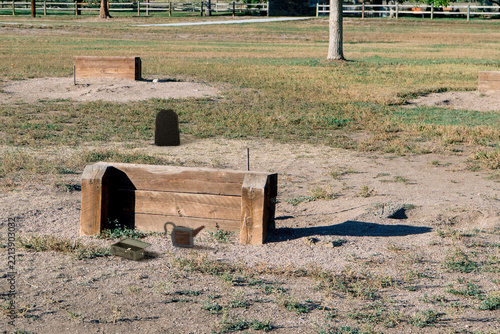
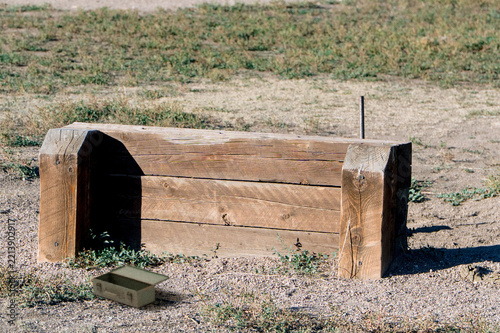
backpack: present [154,109,180,146] -> none [193,58,234,119]
watering can: present [164,222,205,247] -> none [193,235,272,284]

